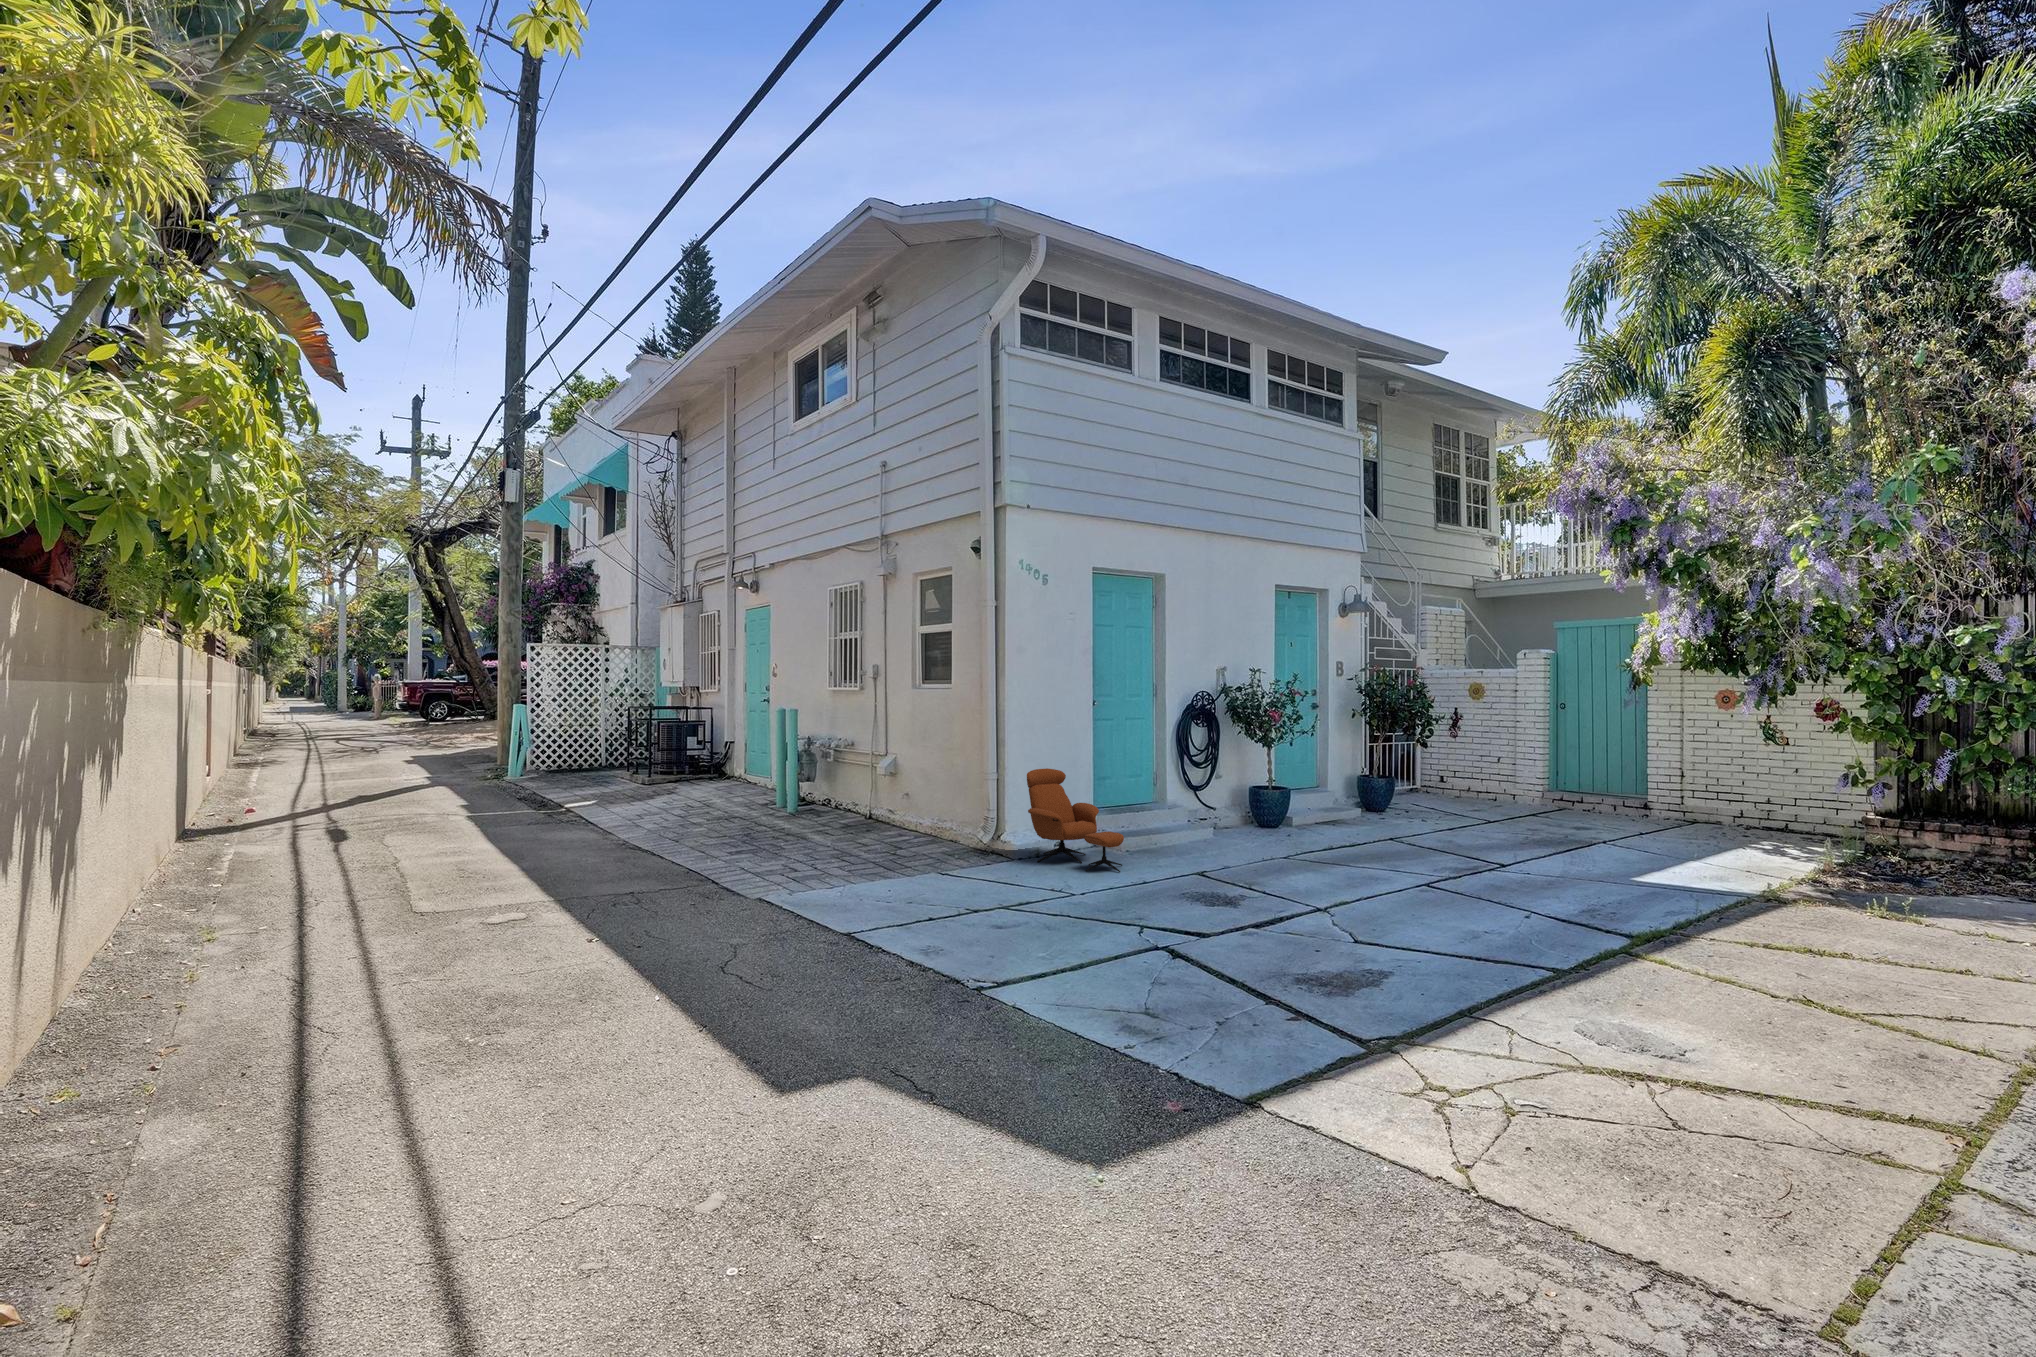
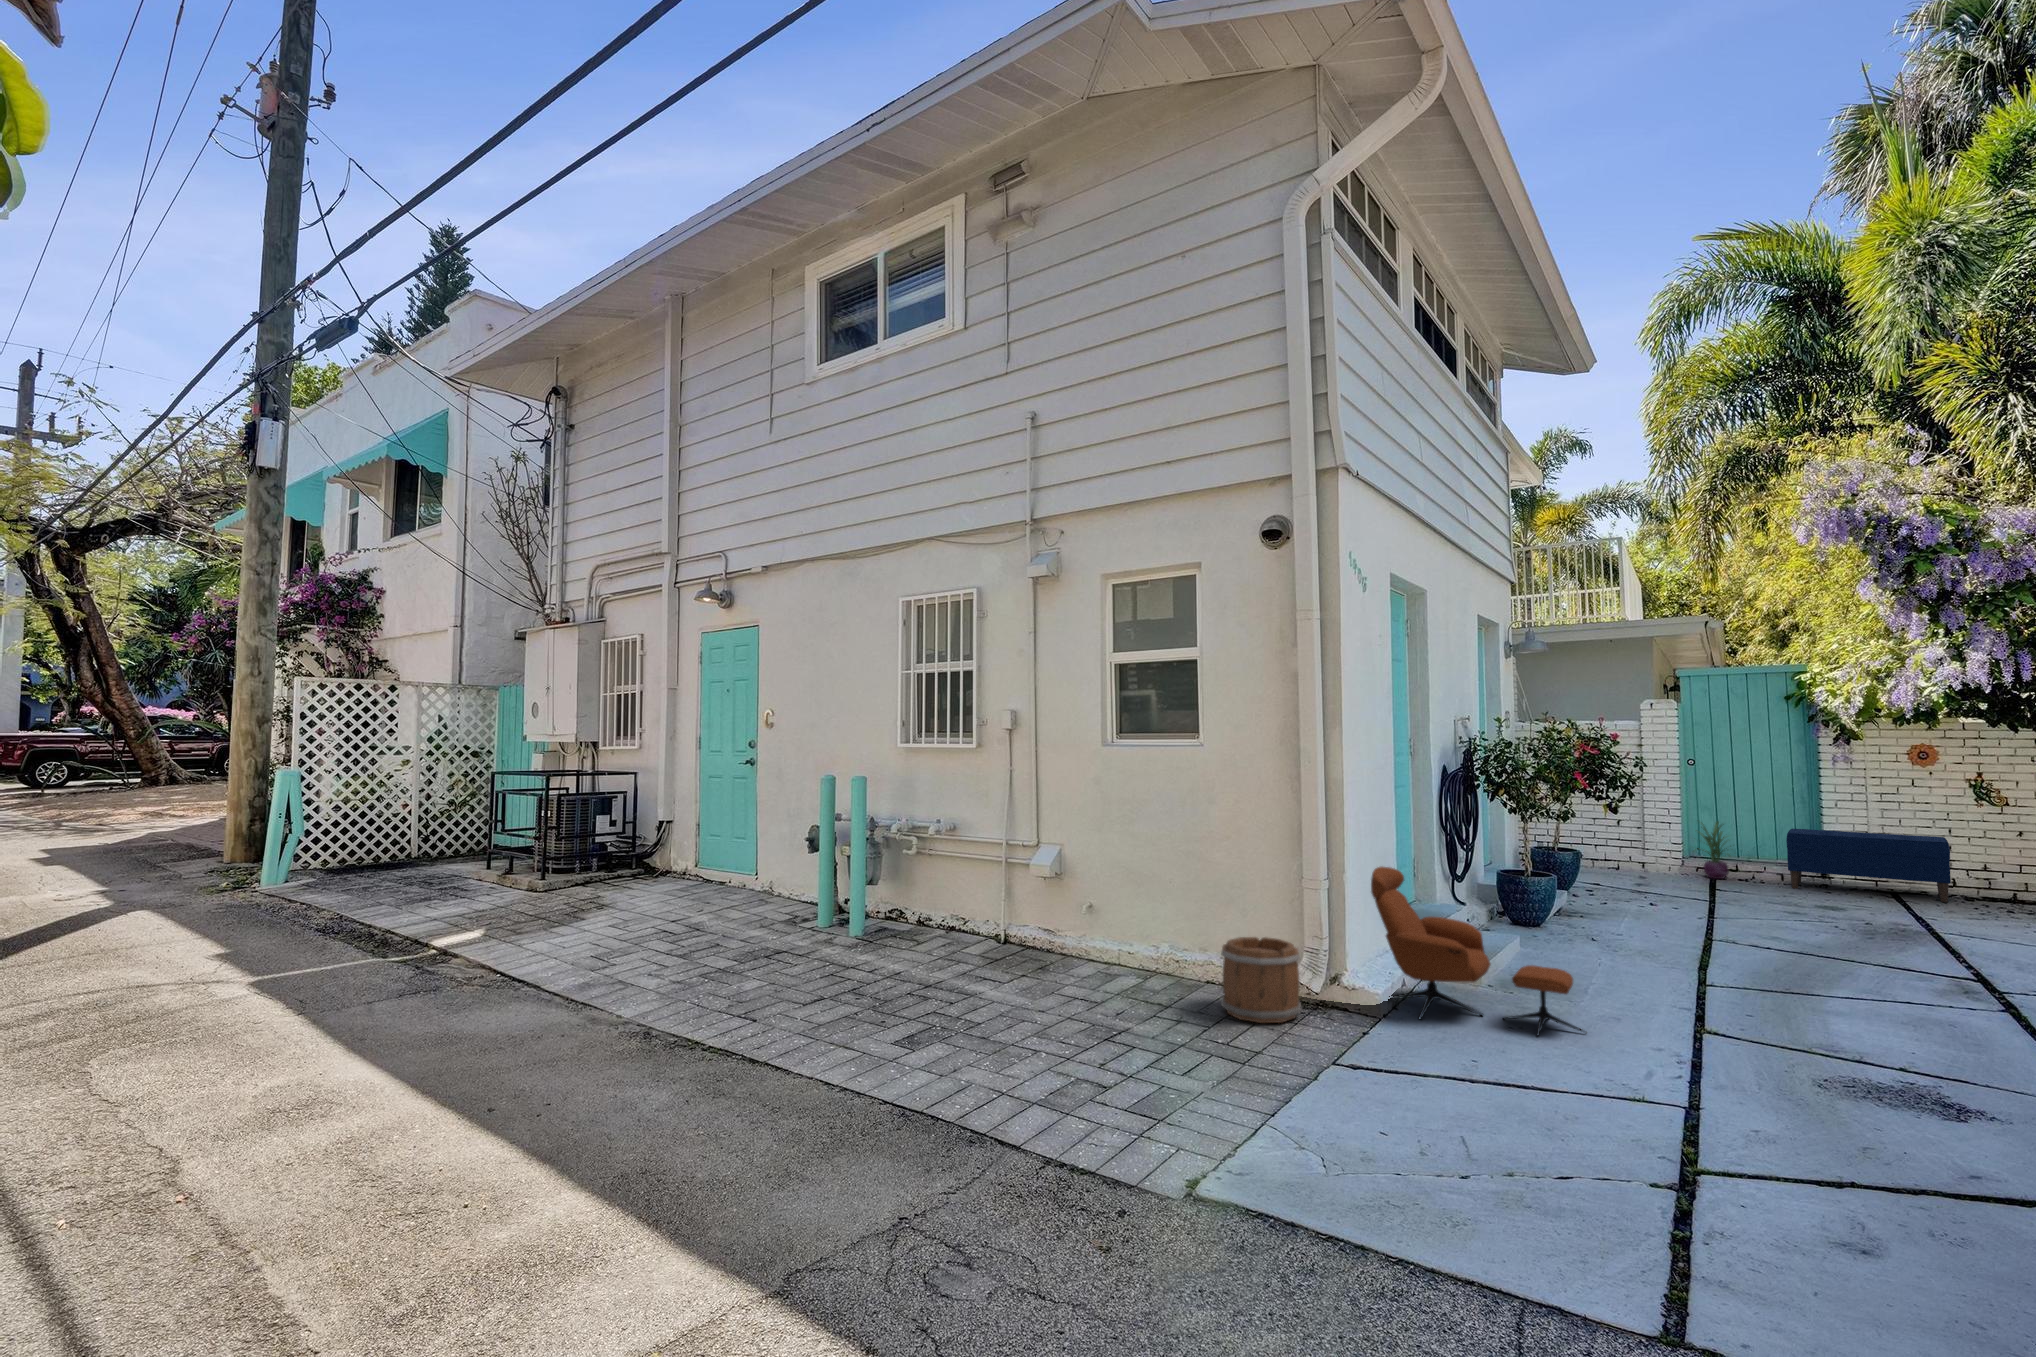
decorative plant: none [1526,756,1587,808] -> present [1695,822,1729,879]
bench: none [1596,764,1736,829] -> present [1786,829,1951,902]
bucket: none [927,810,976,859] -> present [1221,937,1301,1023]

